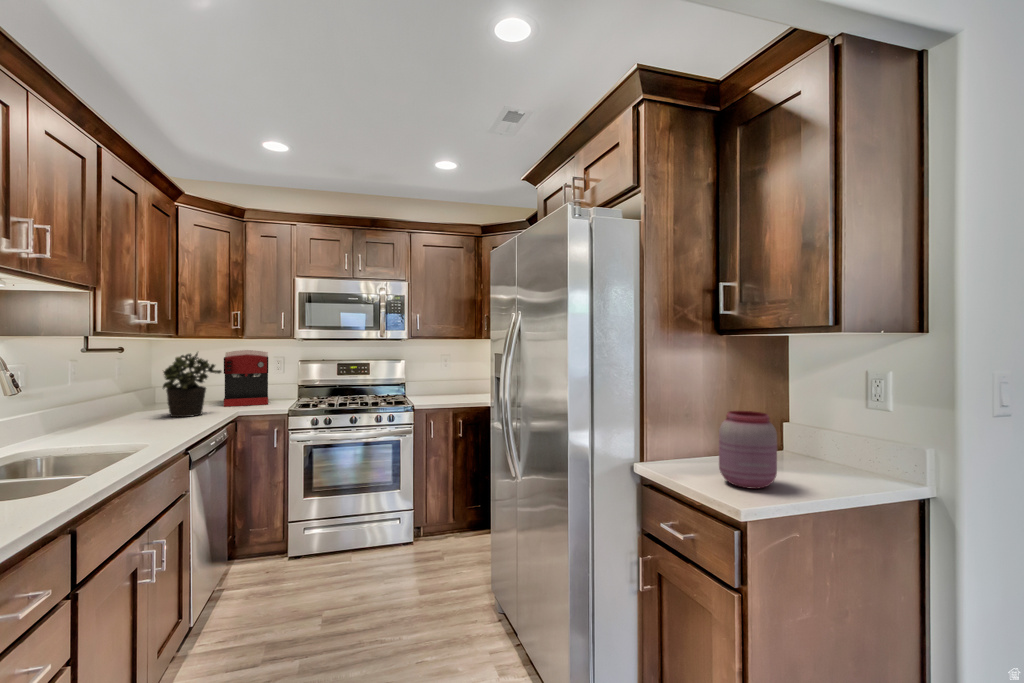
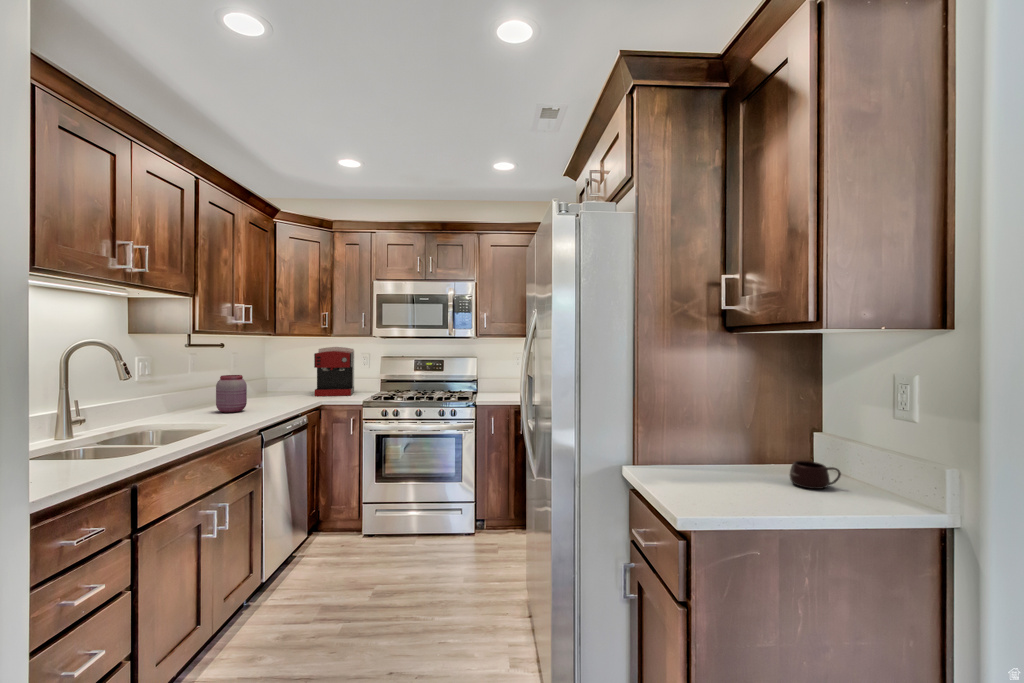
potted plant: present [163,353,221,417] -> none [259,348,308,404]
jar: present [719,411,777,489] -> present [216,375,247,413]
mug: none [783,449,827,473] -> present [790,461,841,489]

